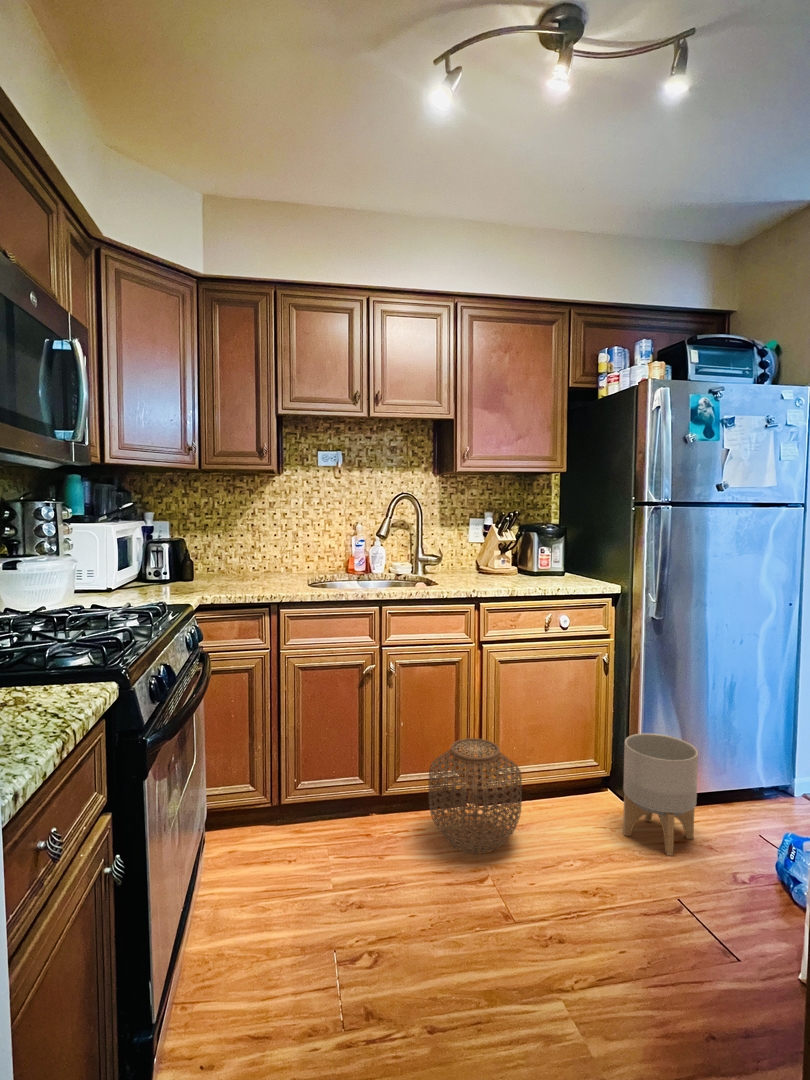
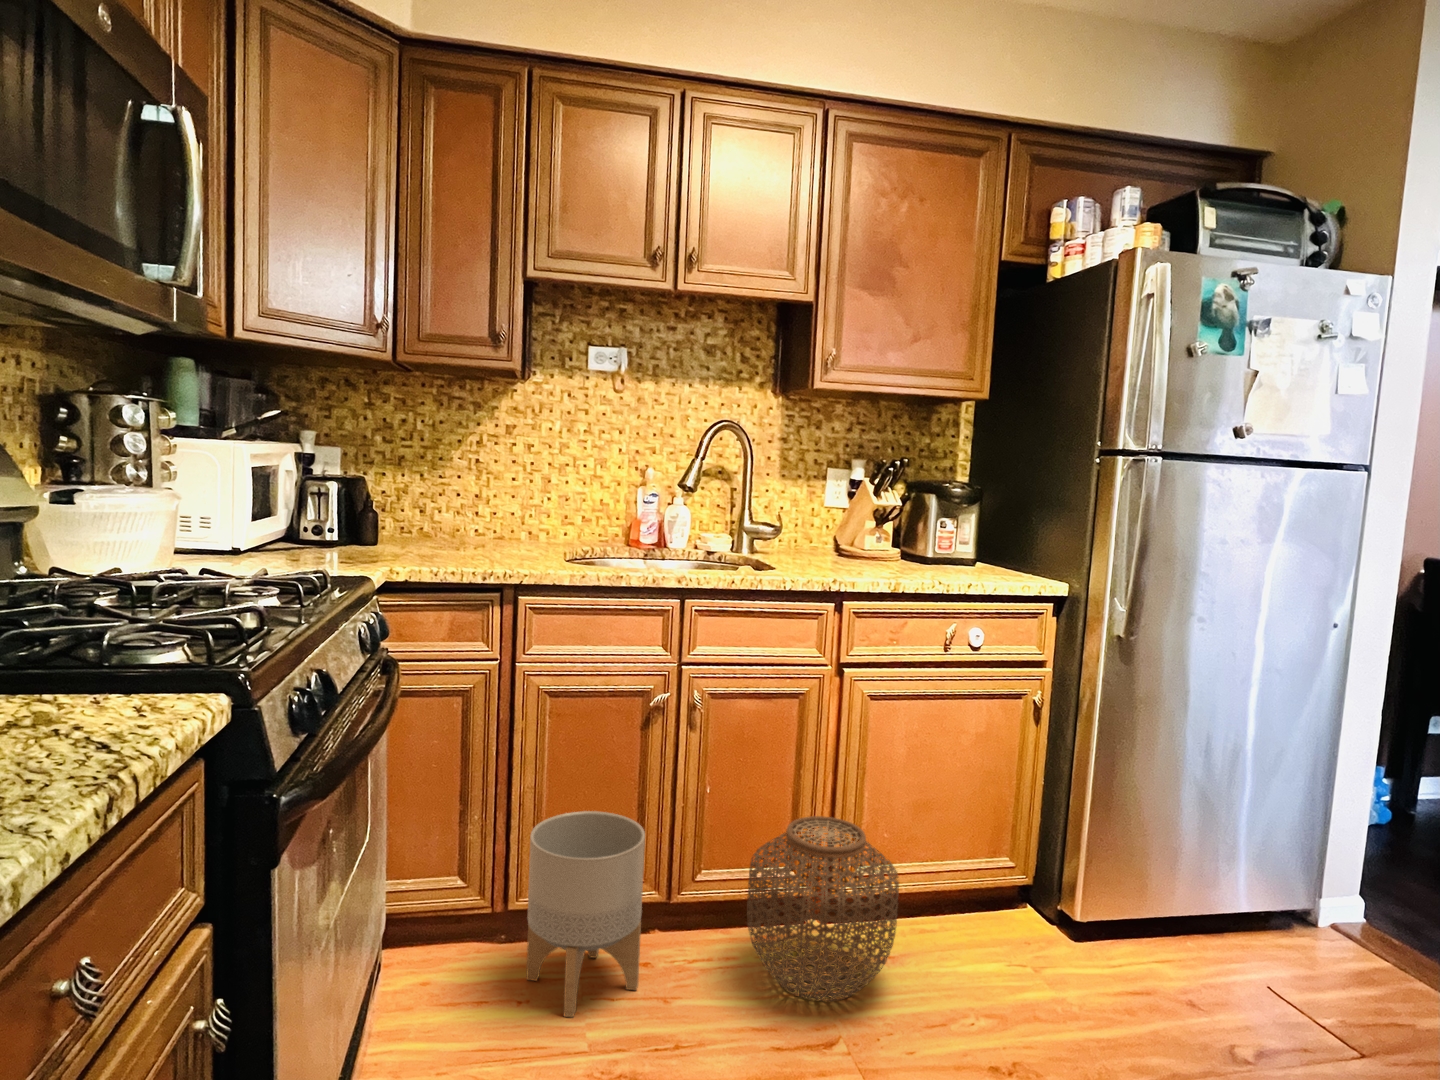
planter: present [623,733,698,855] -> present [526,811,645,1017]

